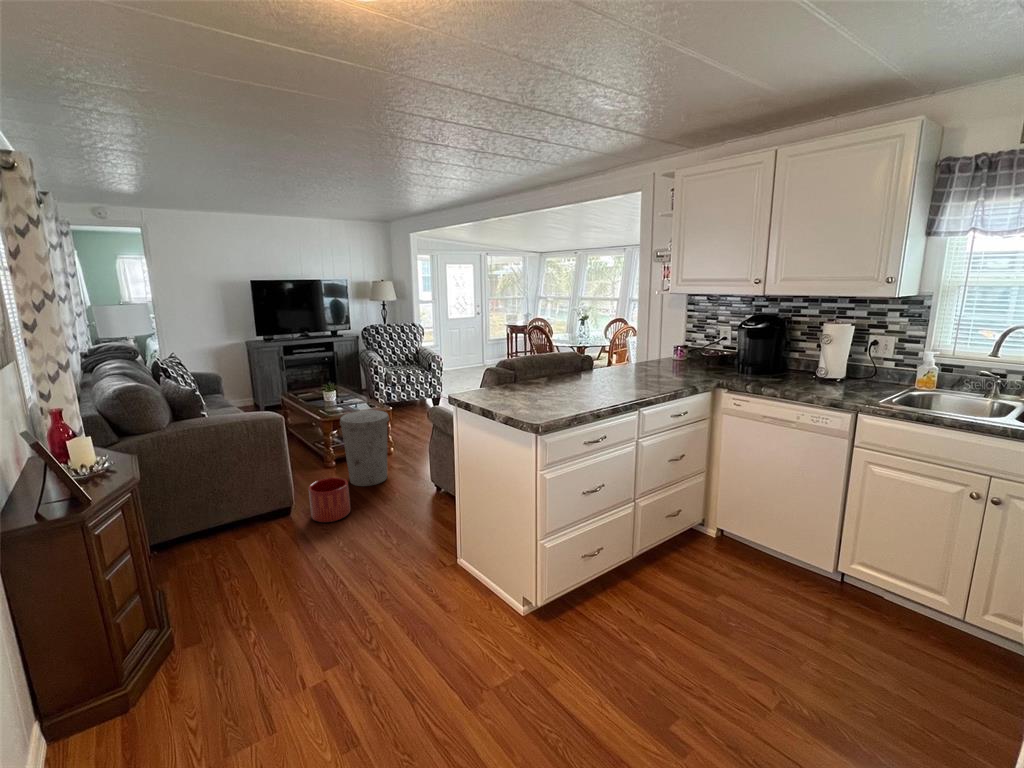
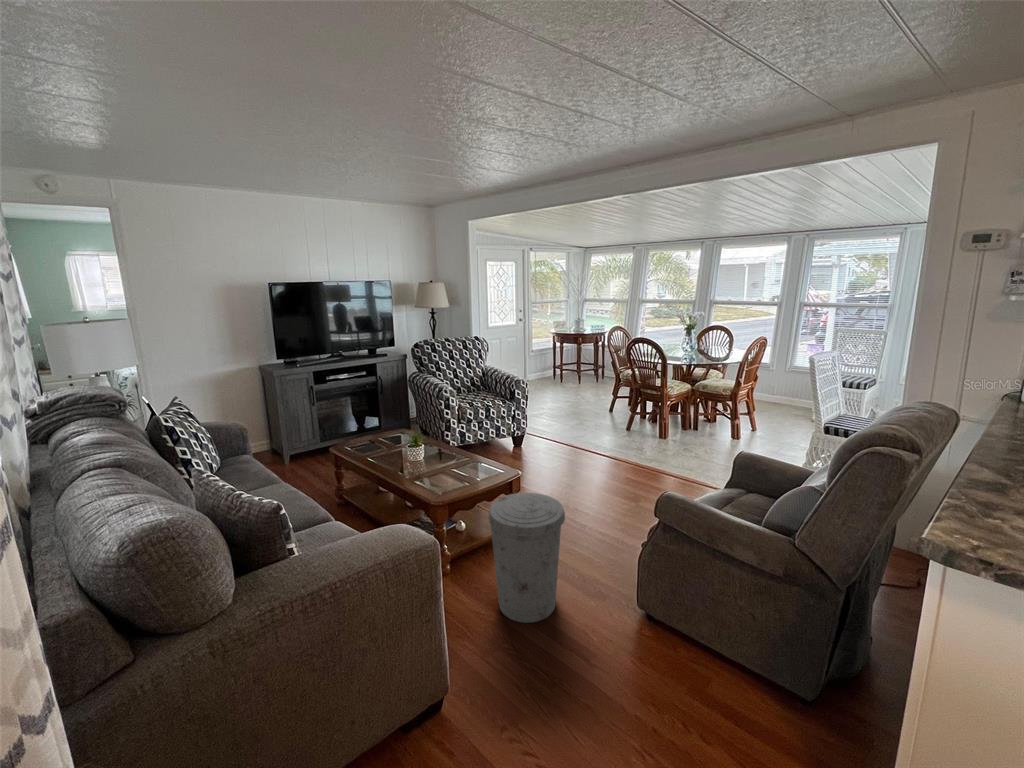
planter: present [309,477,350,522] -> none [491,637,557,738]

